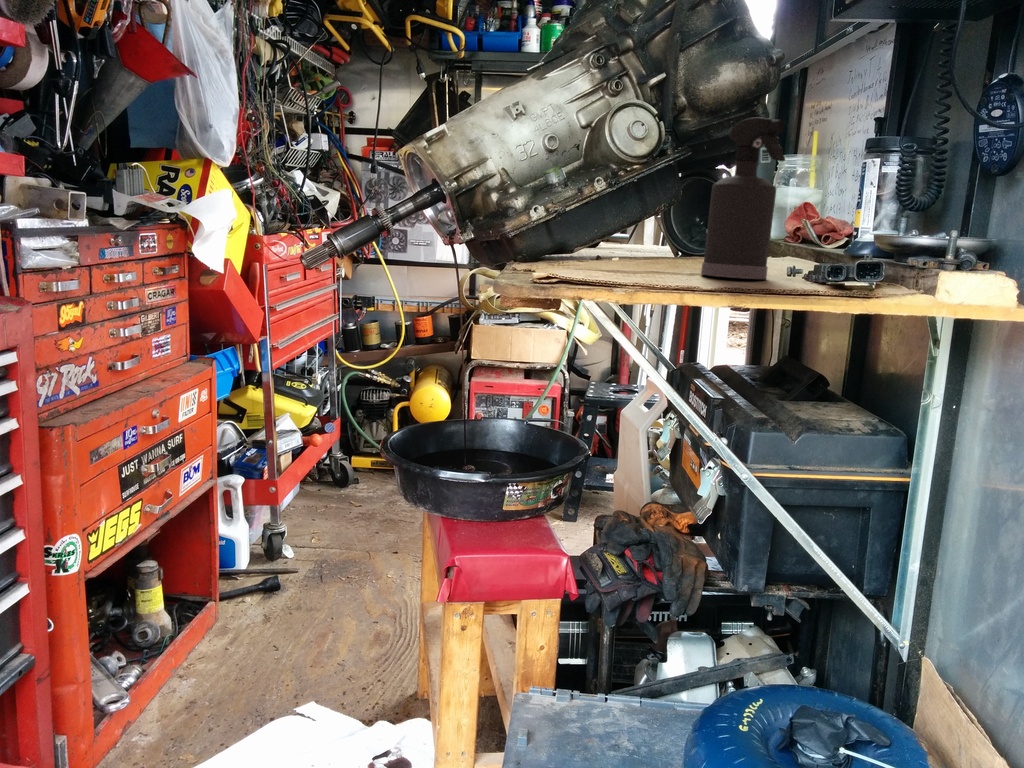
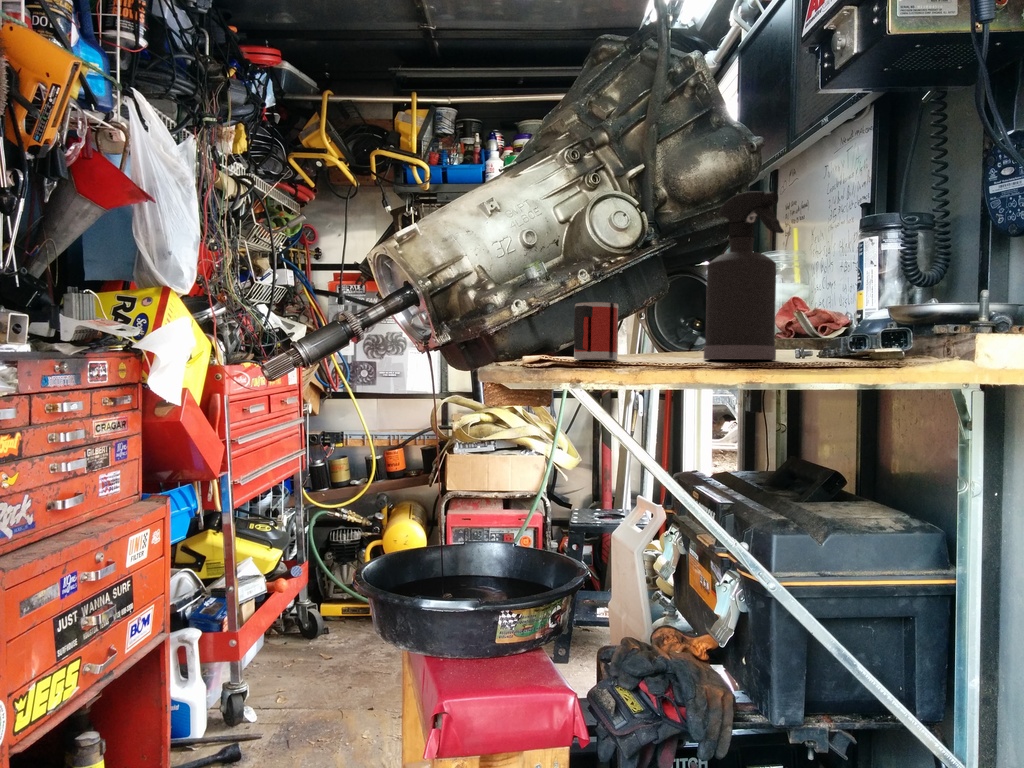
mug: none [583,215,627,270] -> present [574,301,618,360]

